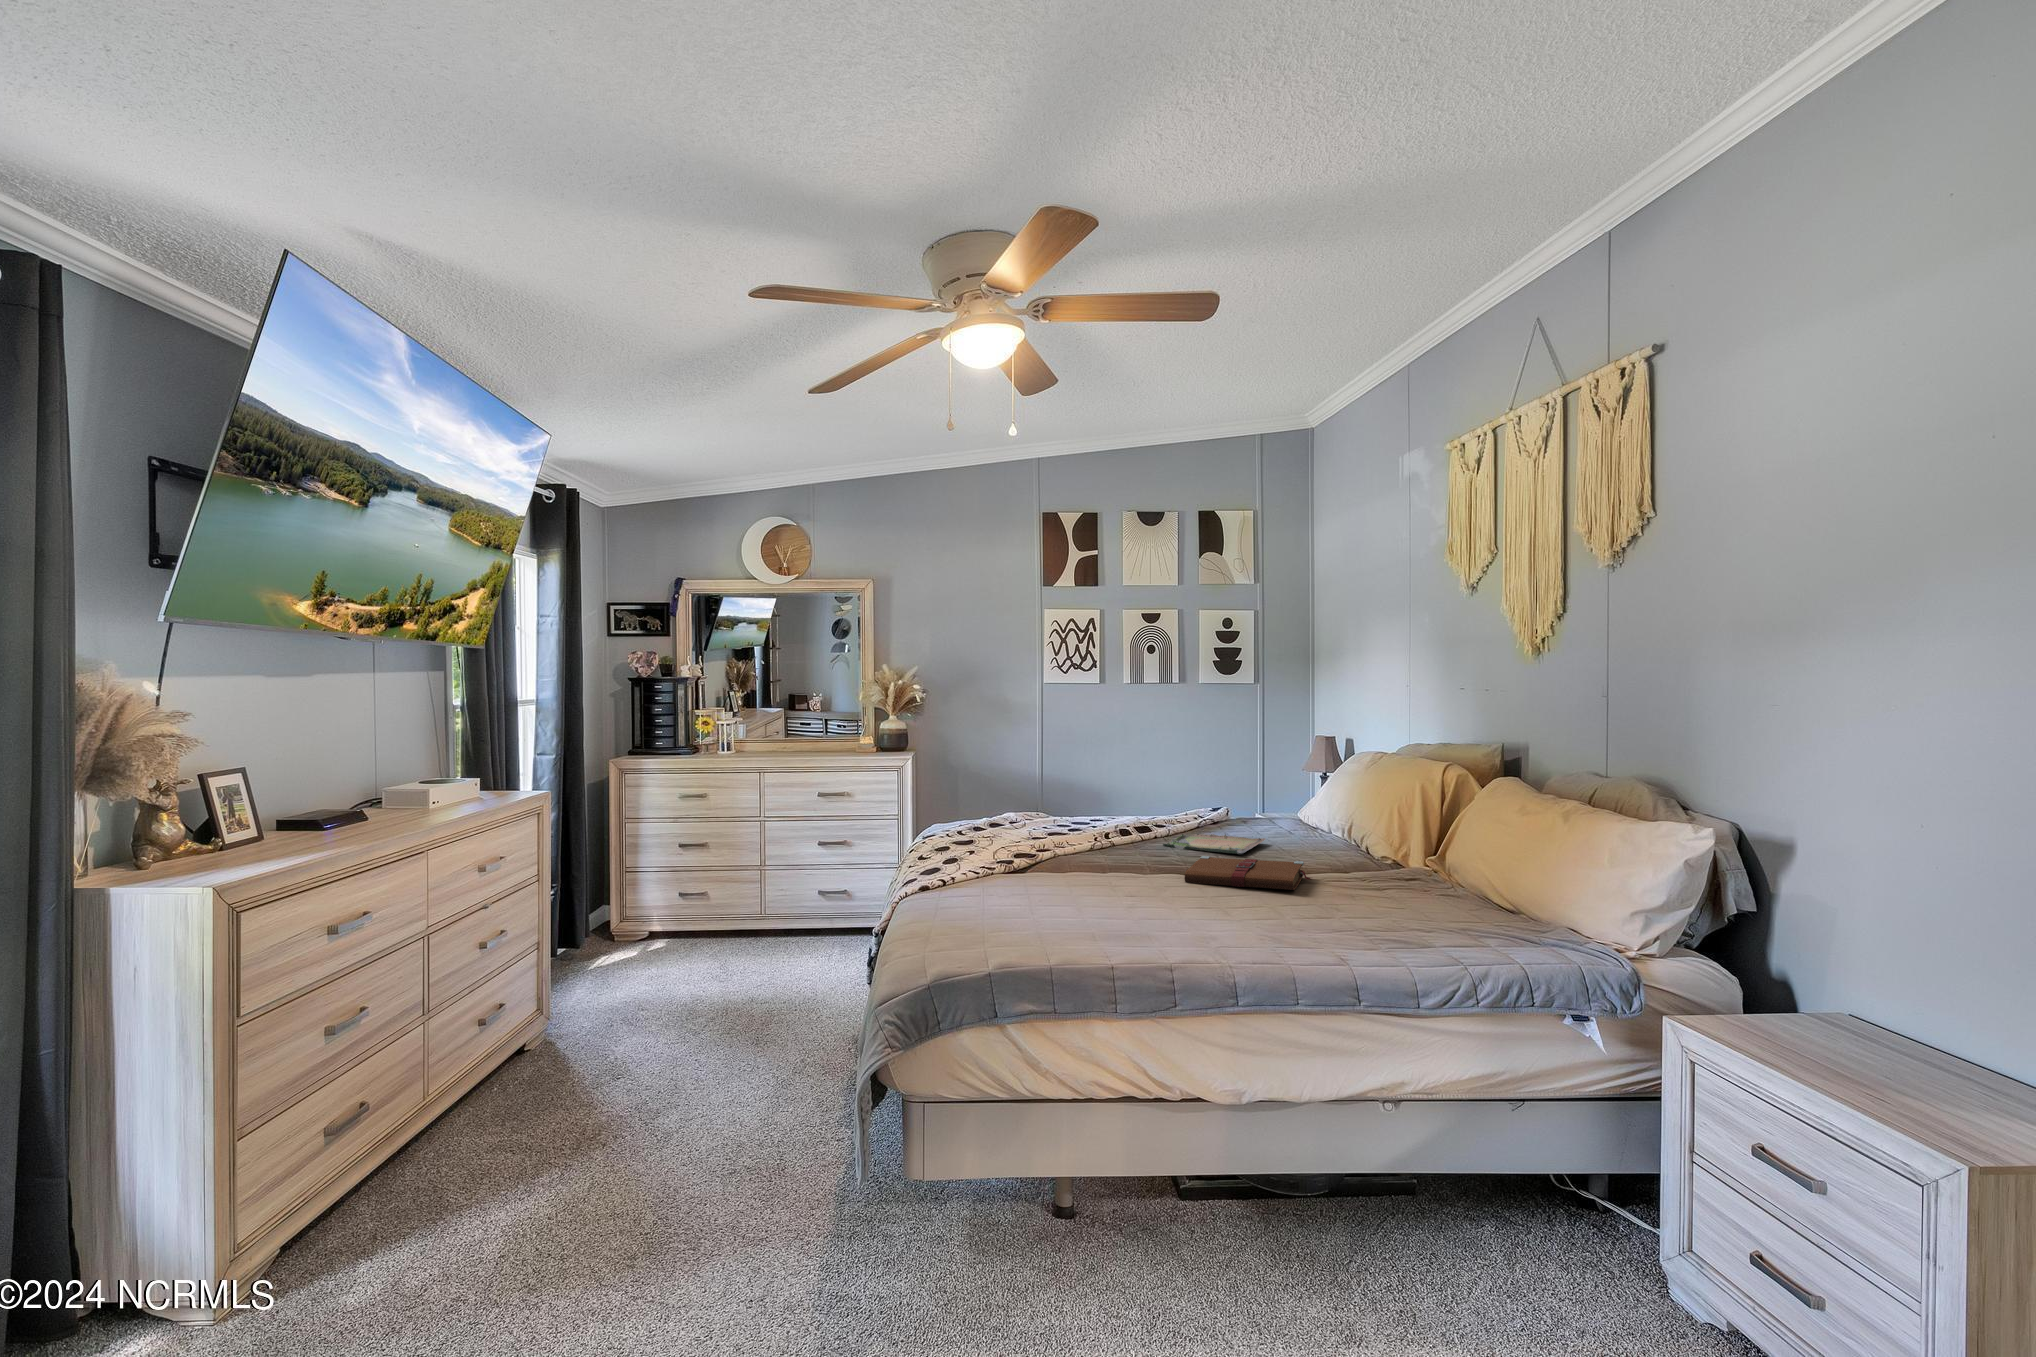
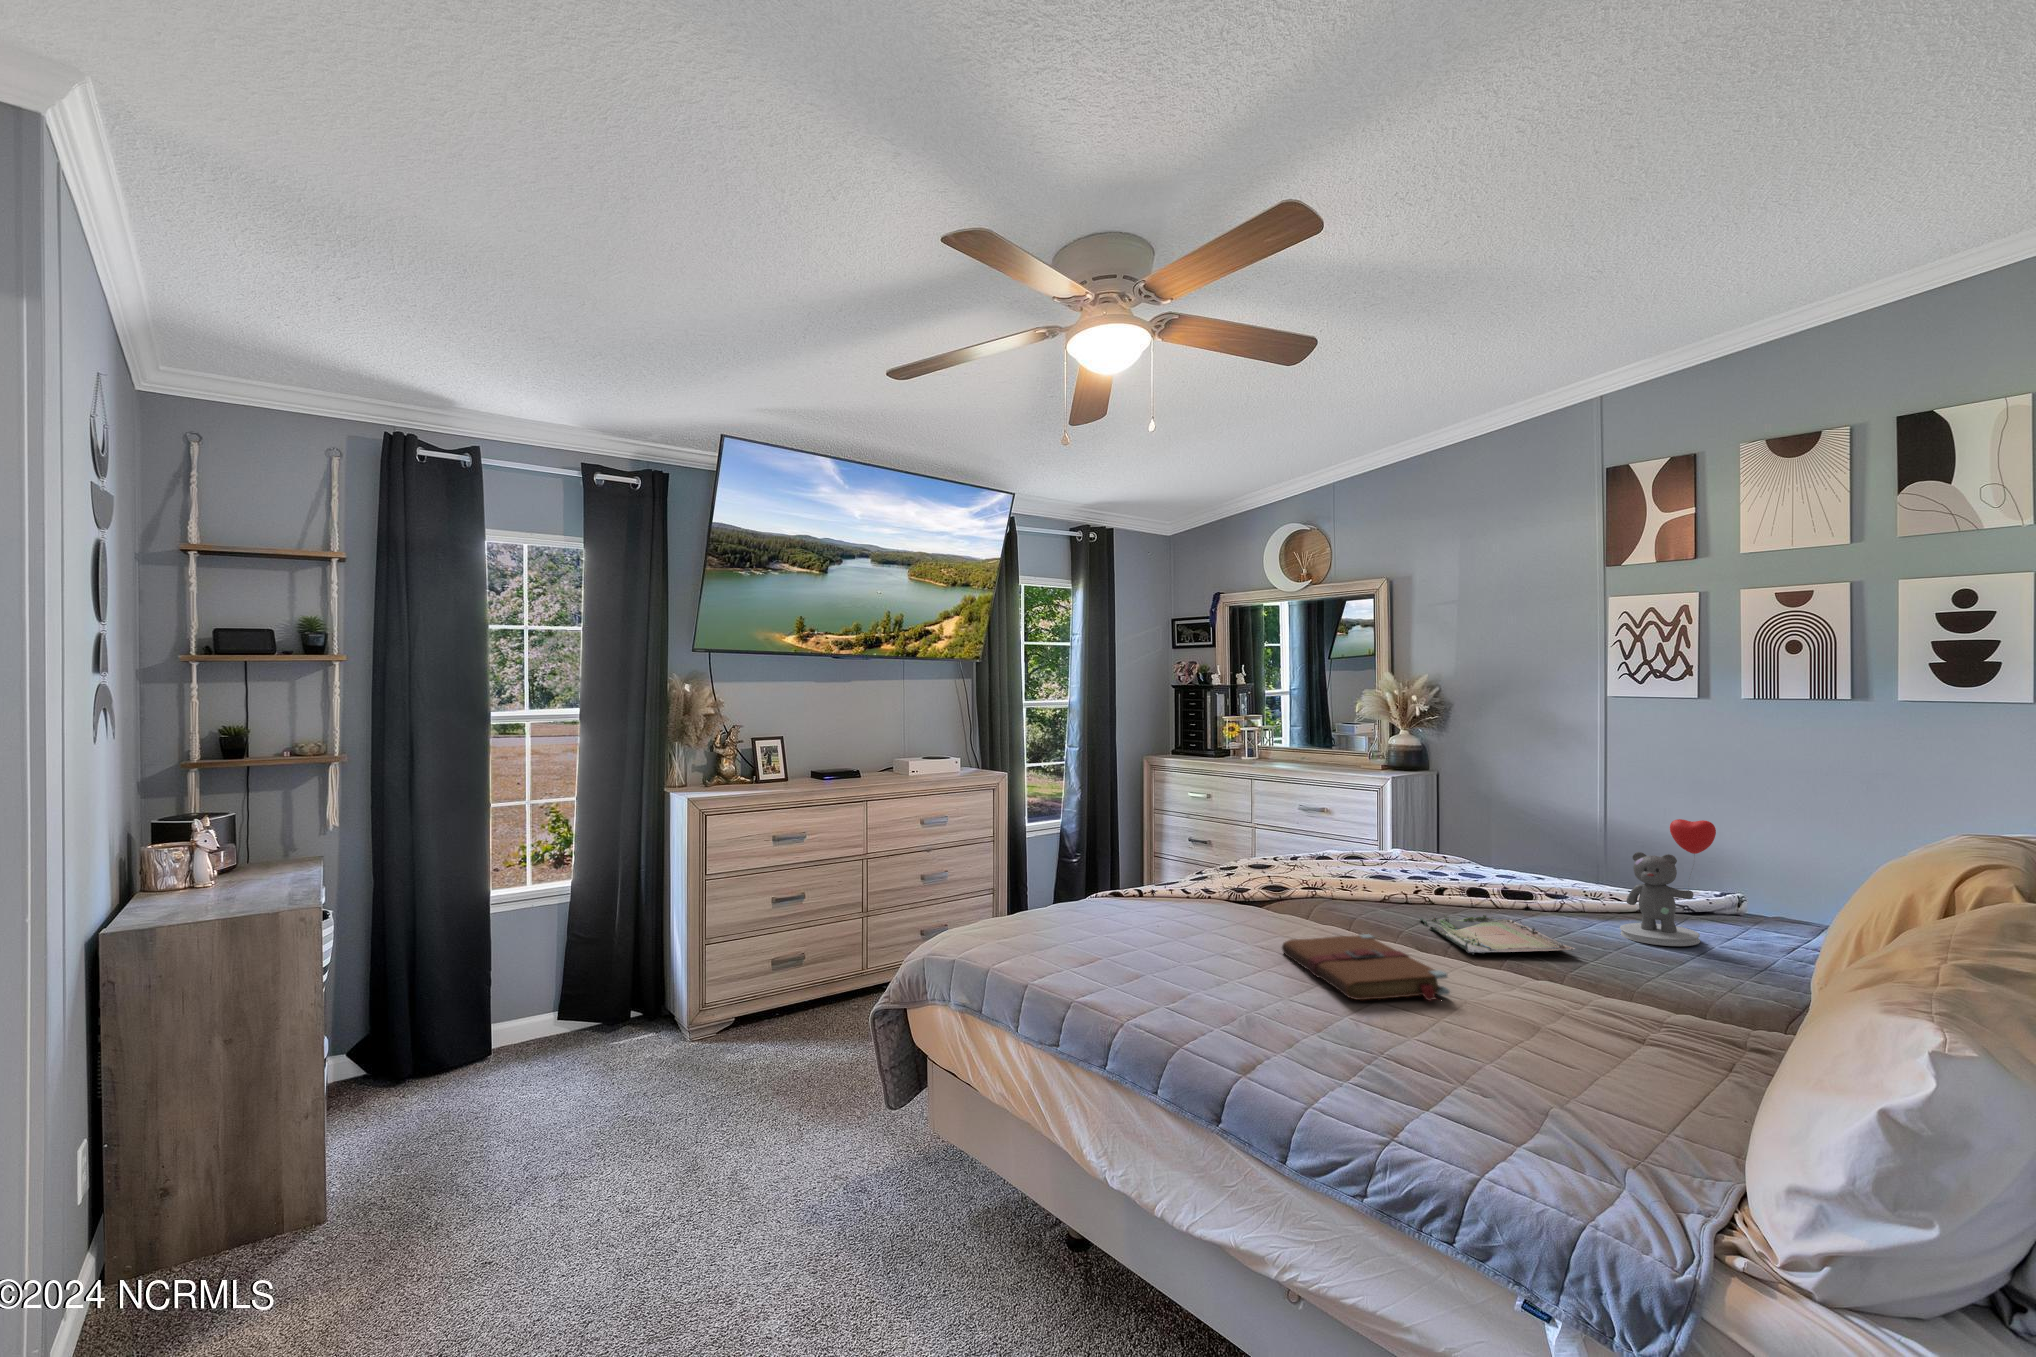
teddy bear: none [1232,753,1278,831] -> present [1620,819,1716,946]

